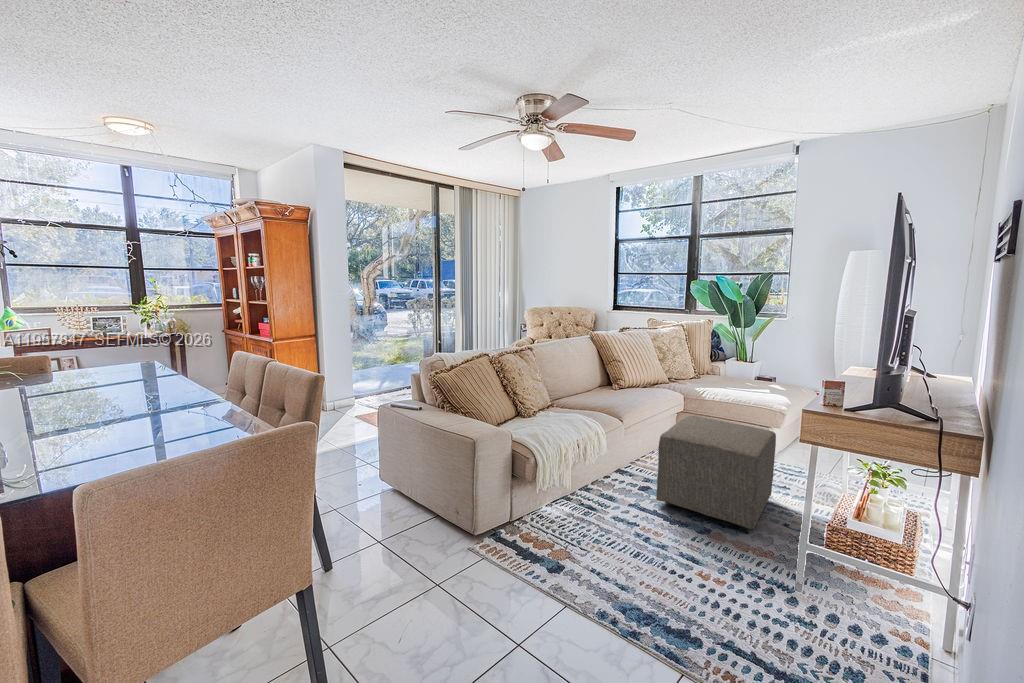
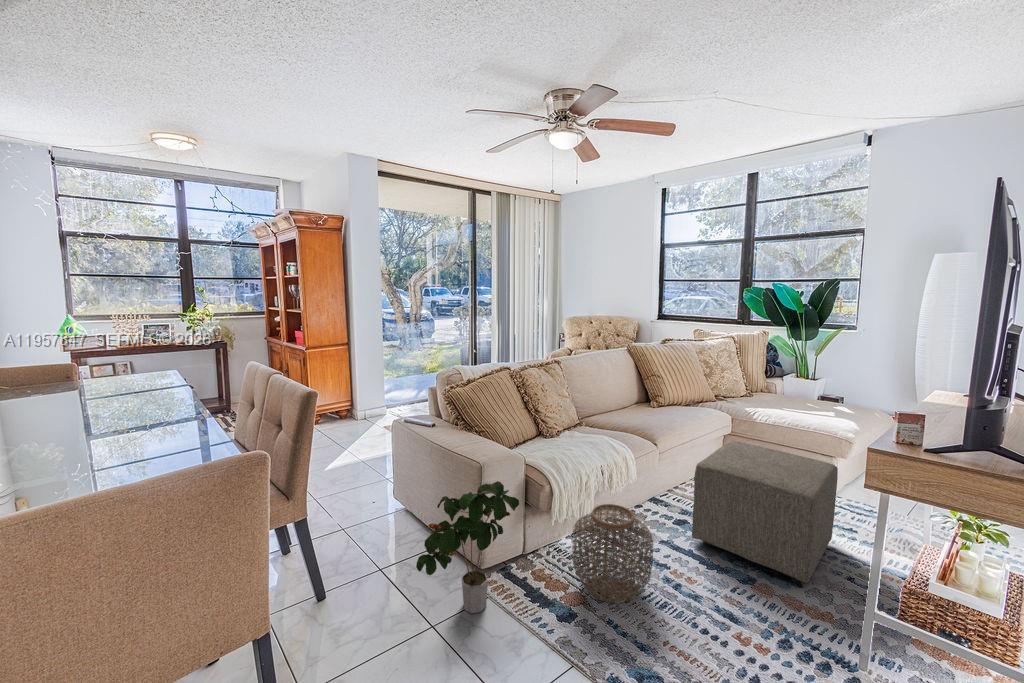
potted plant: none [423,454,510,572] -> present [416,481,519,613]
woven basket: none [558,471,628,556] -> present [572,504,653,603]

